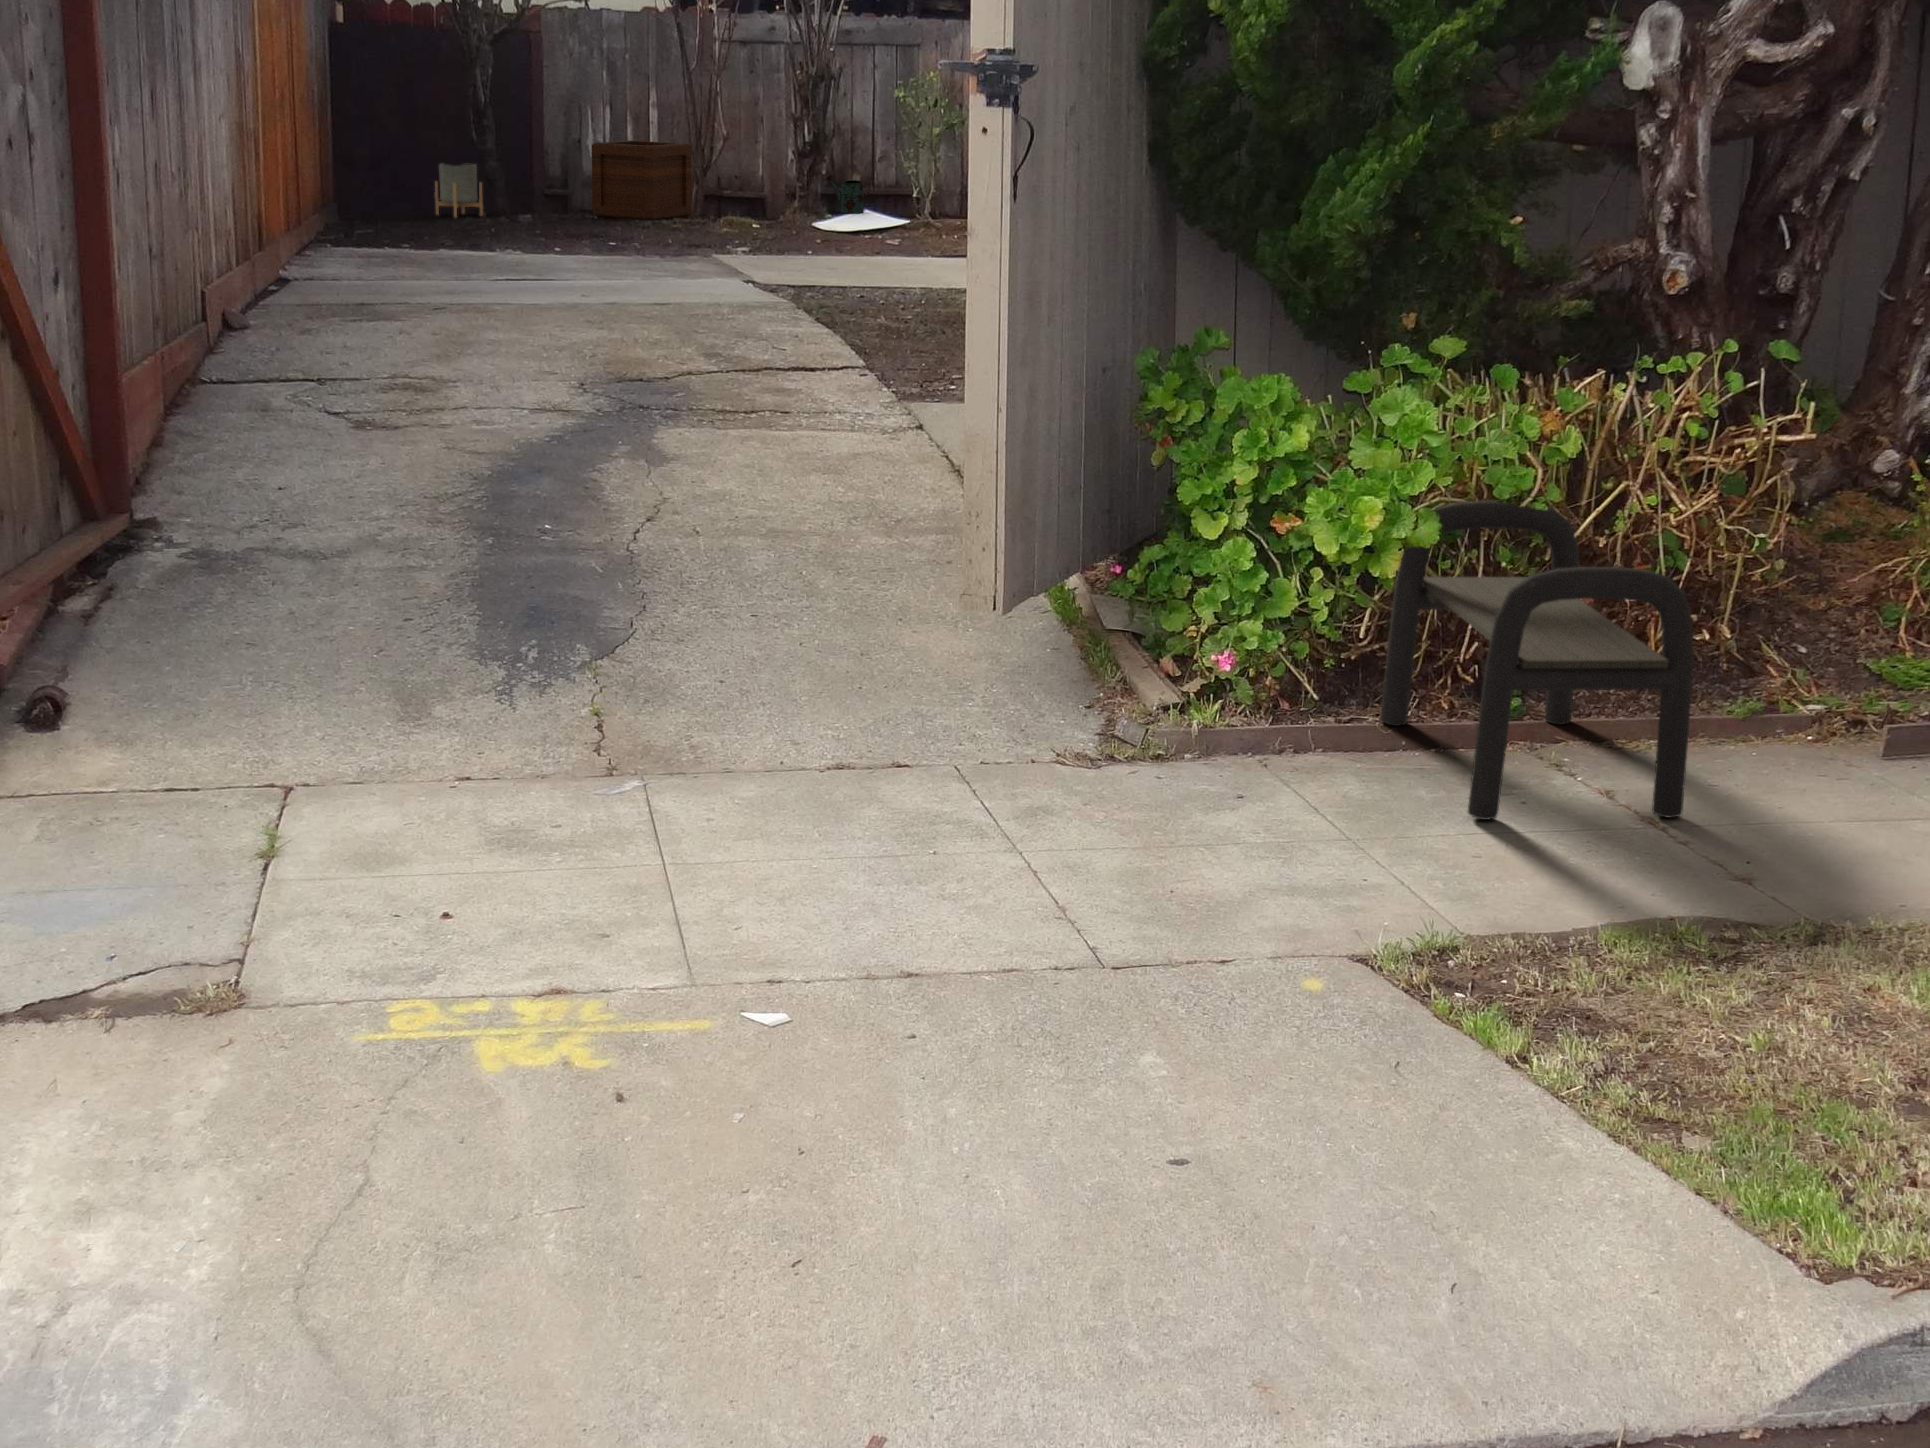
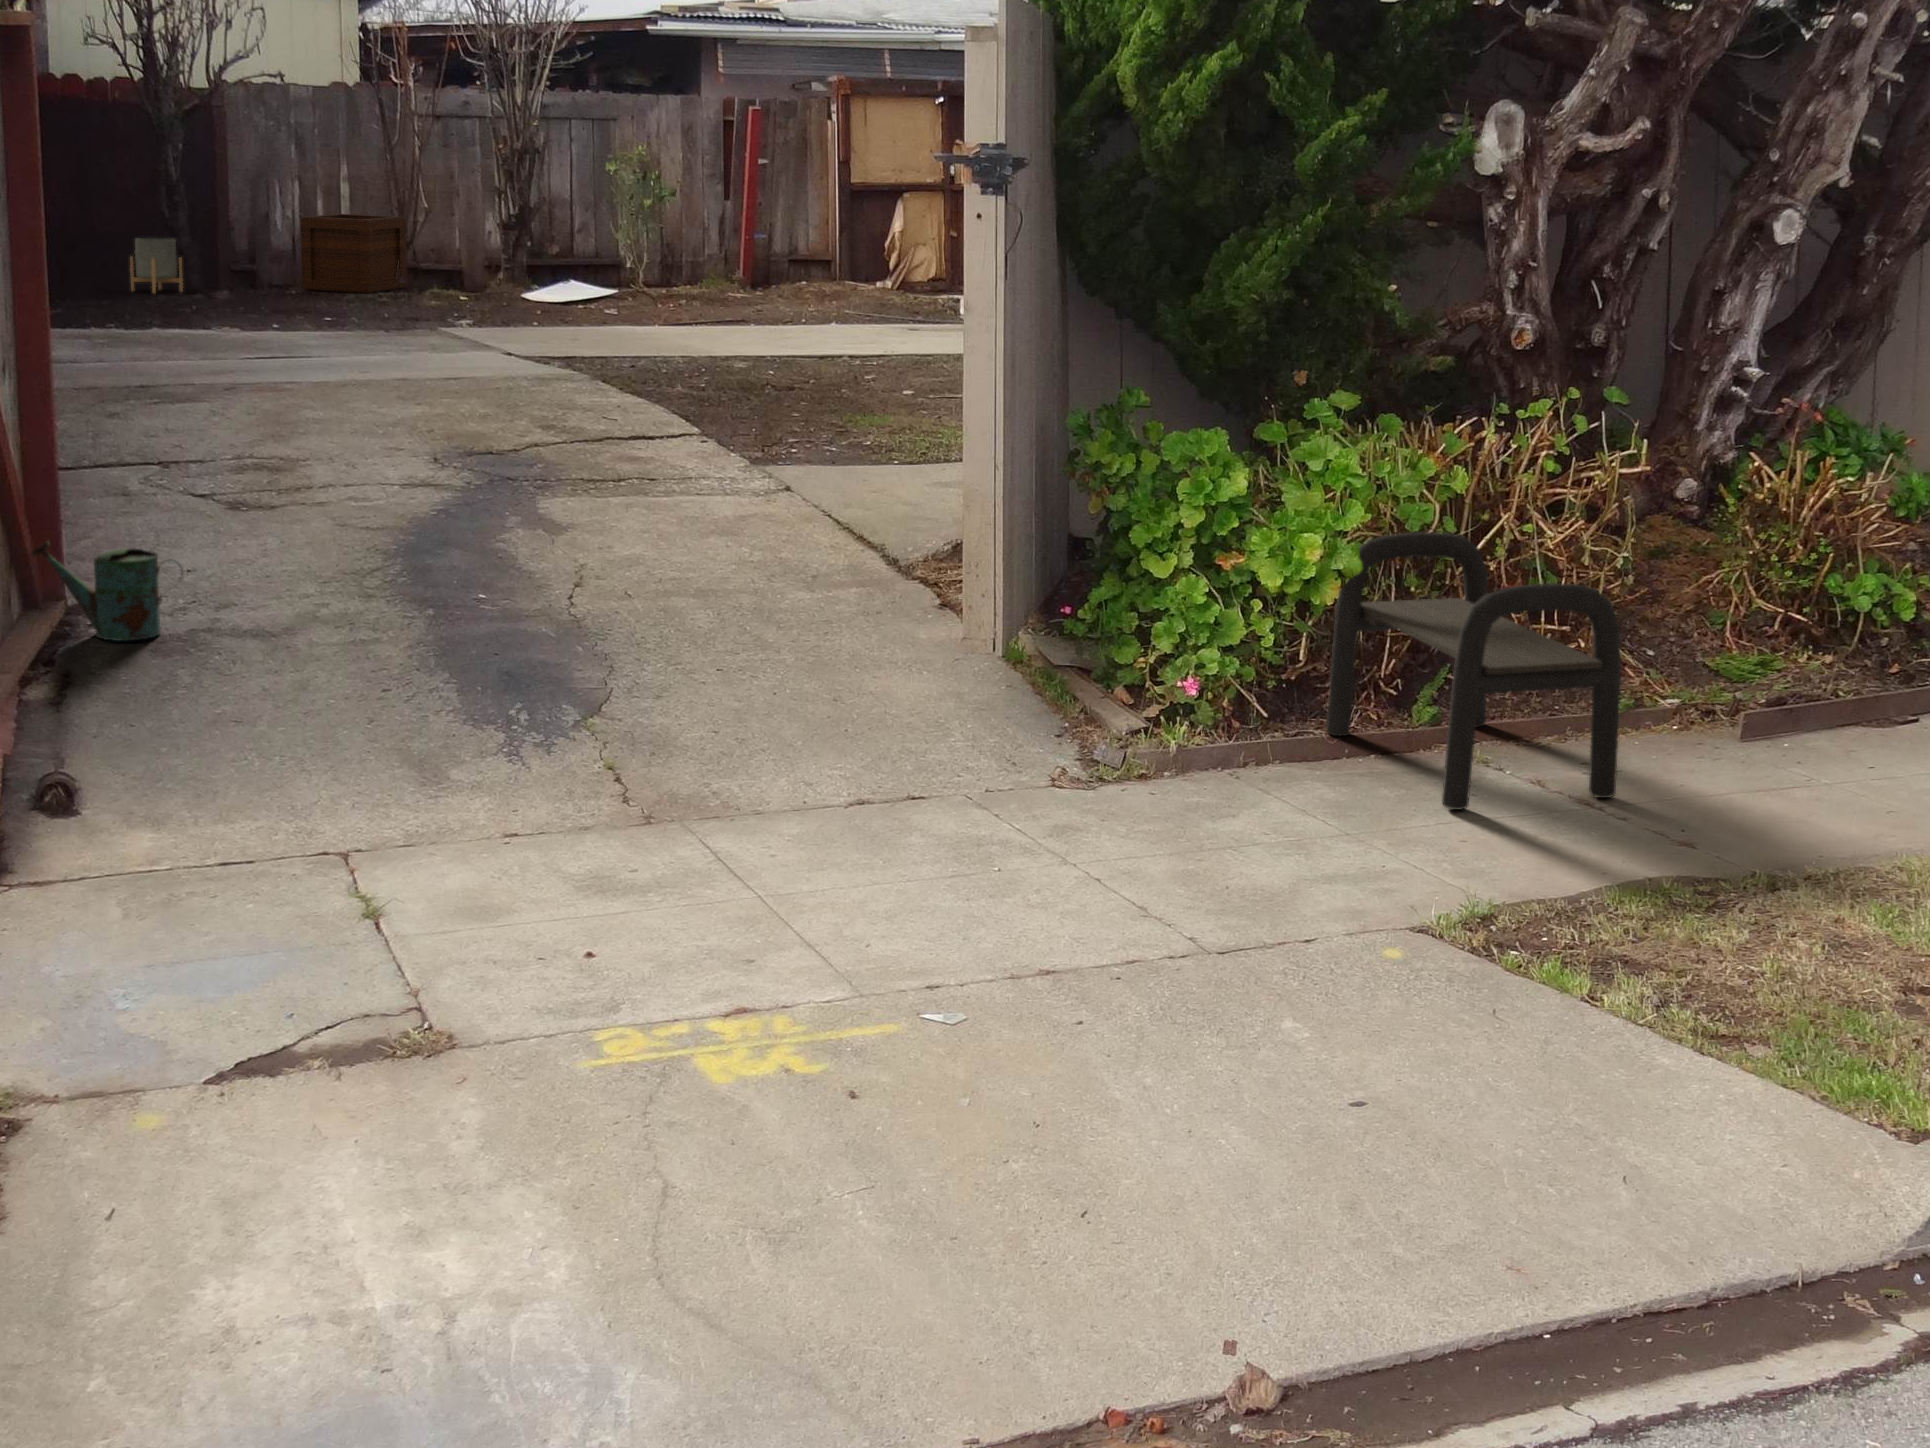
watering can: present [826,175,869,214] -> present [32,541,183,641]

